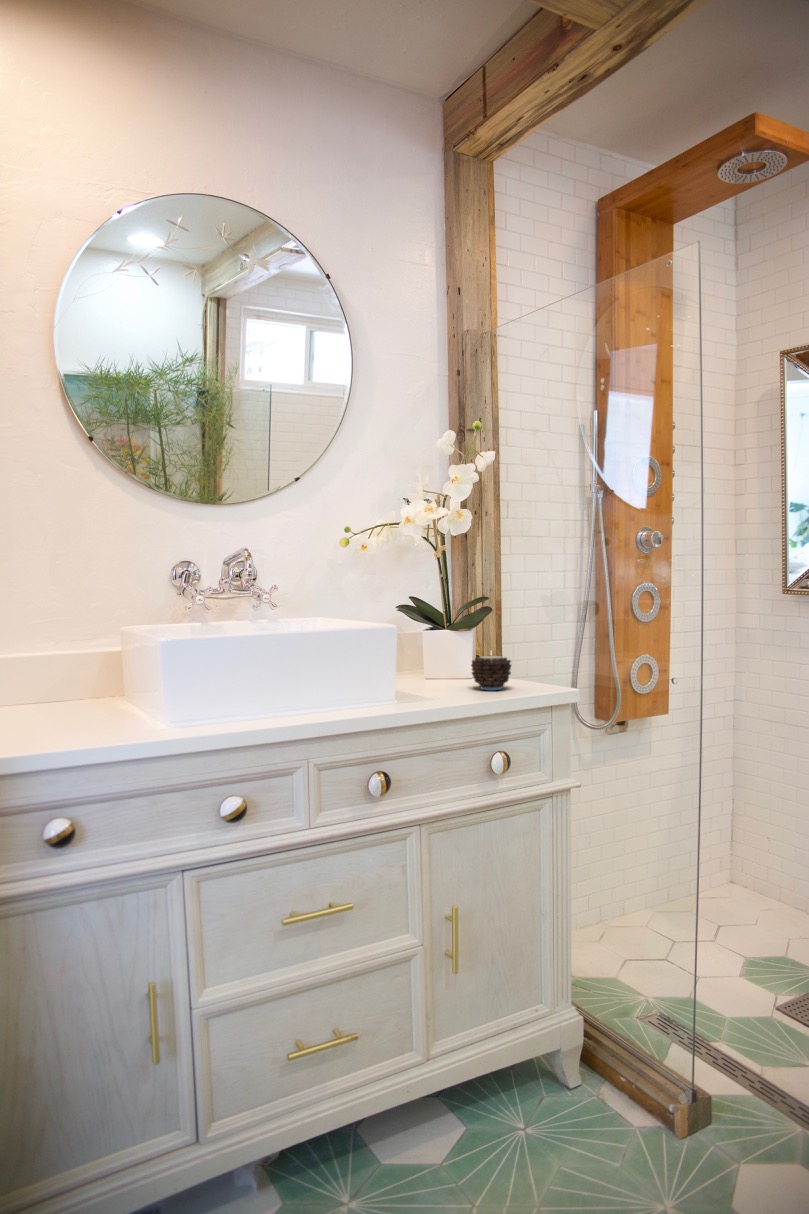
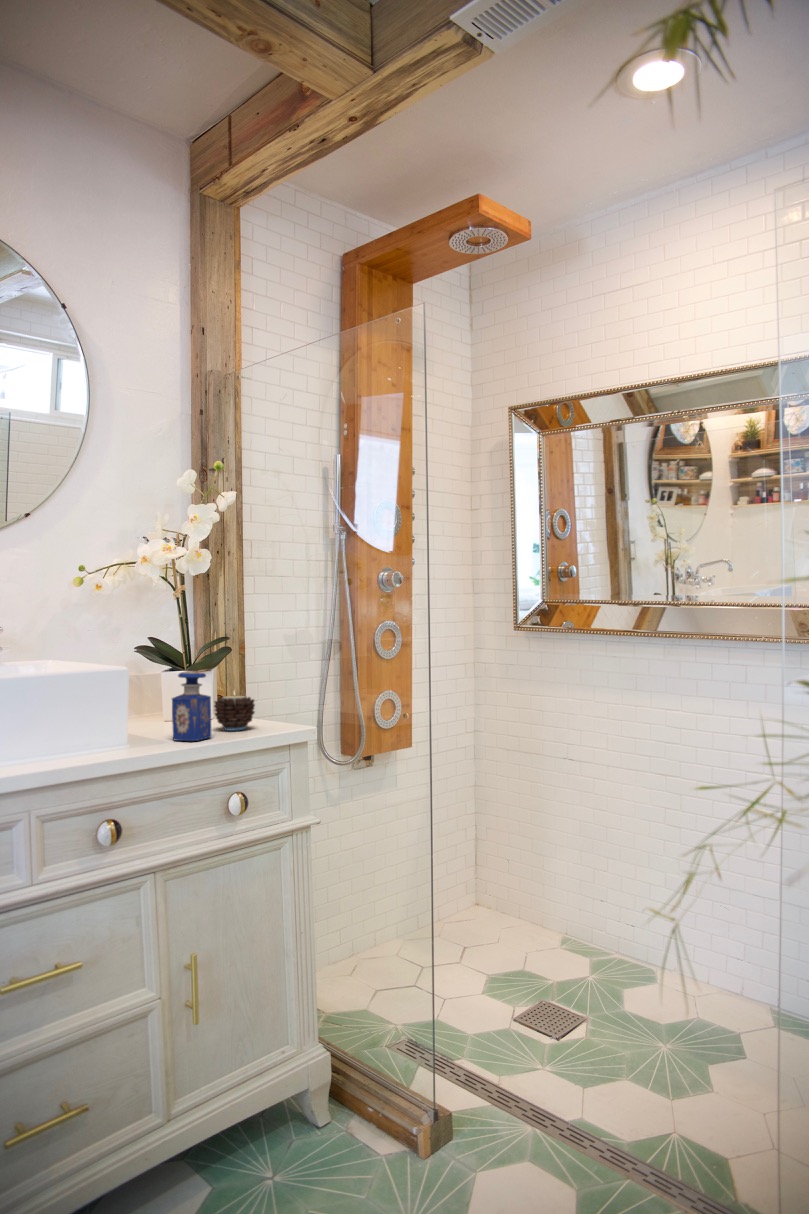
perfume bottle: none [432,630,470,699] -> present [172,671,211,741]

